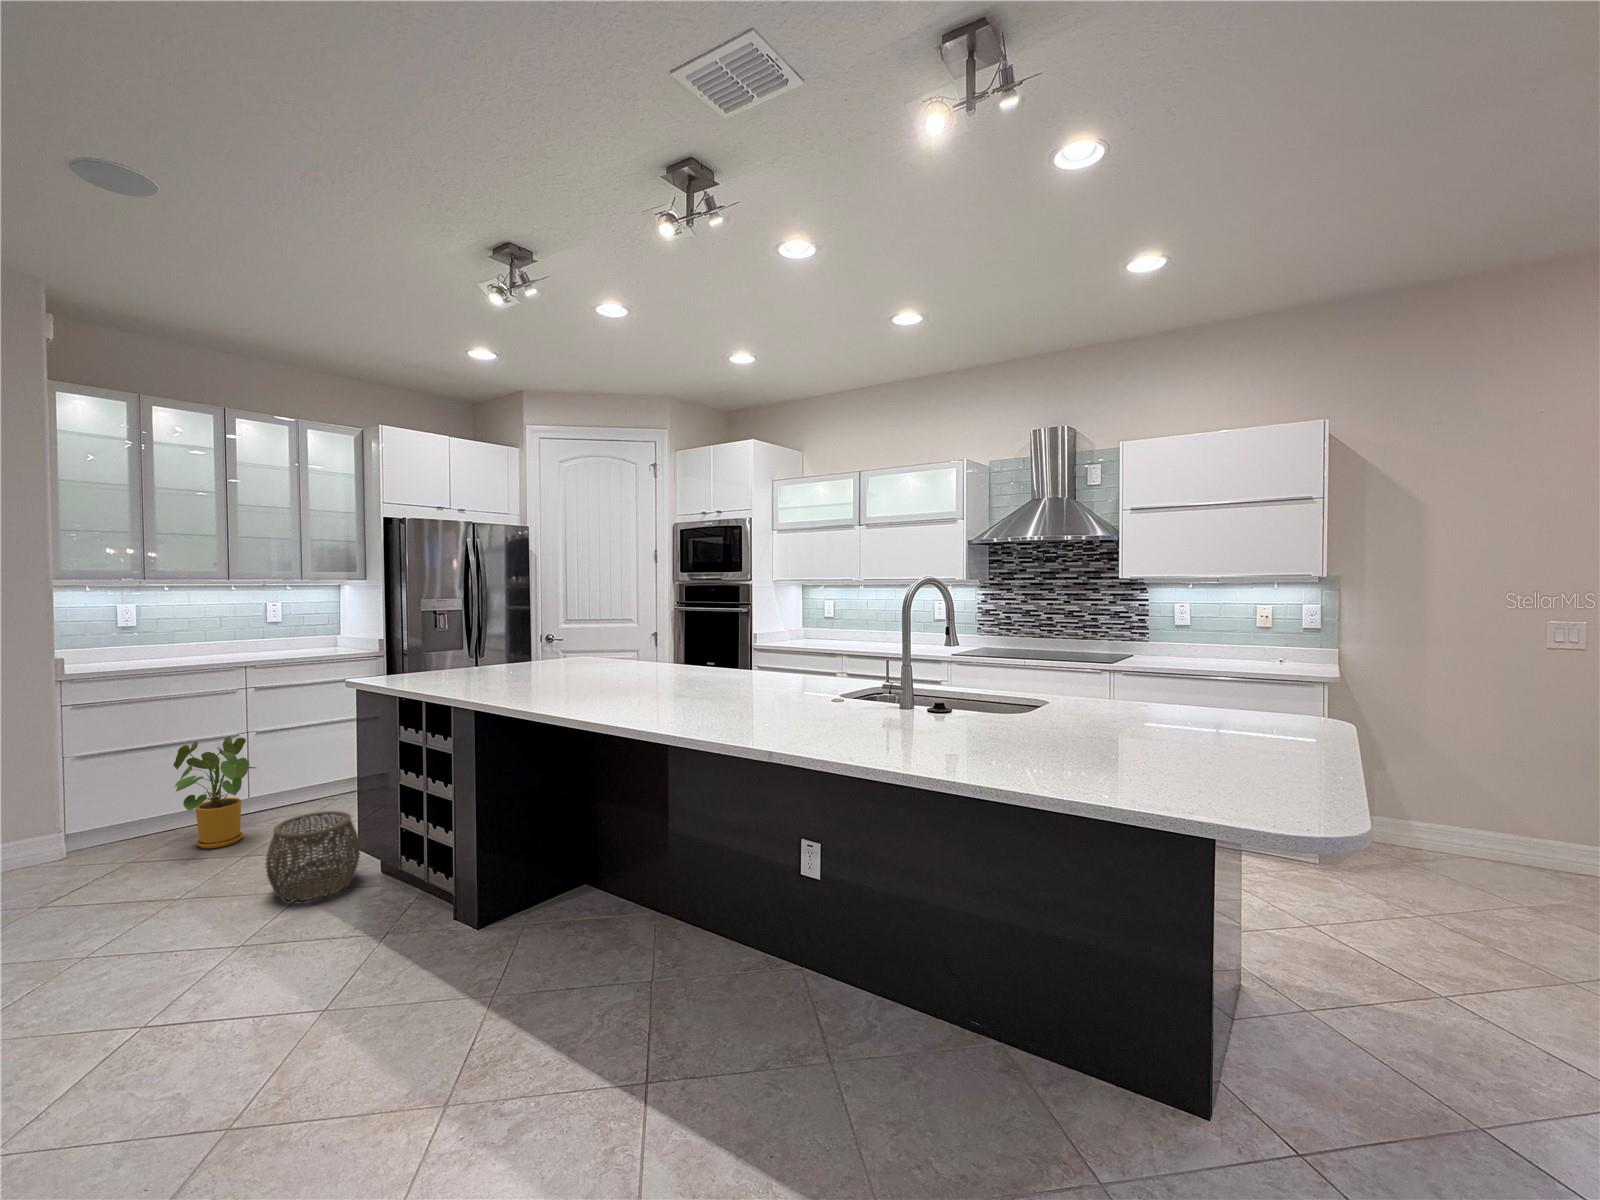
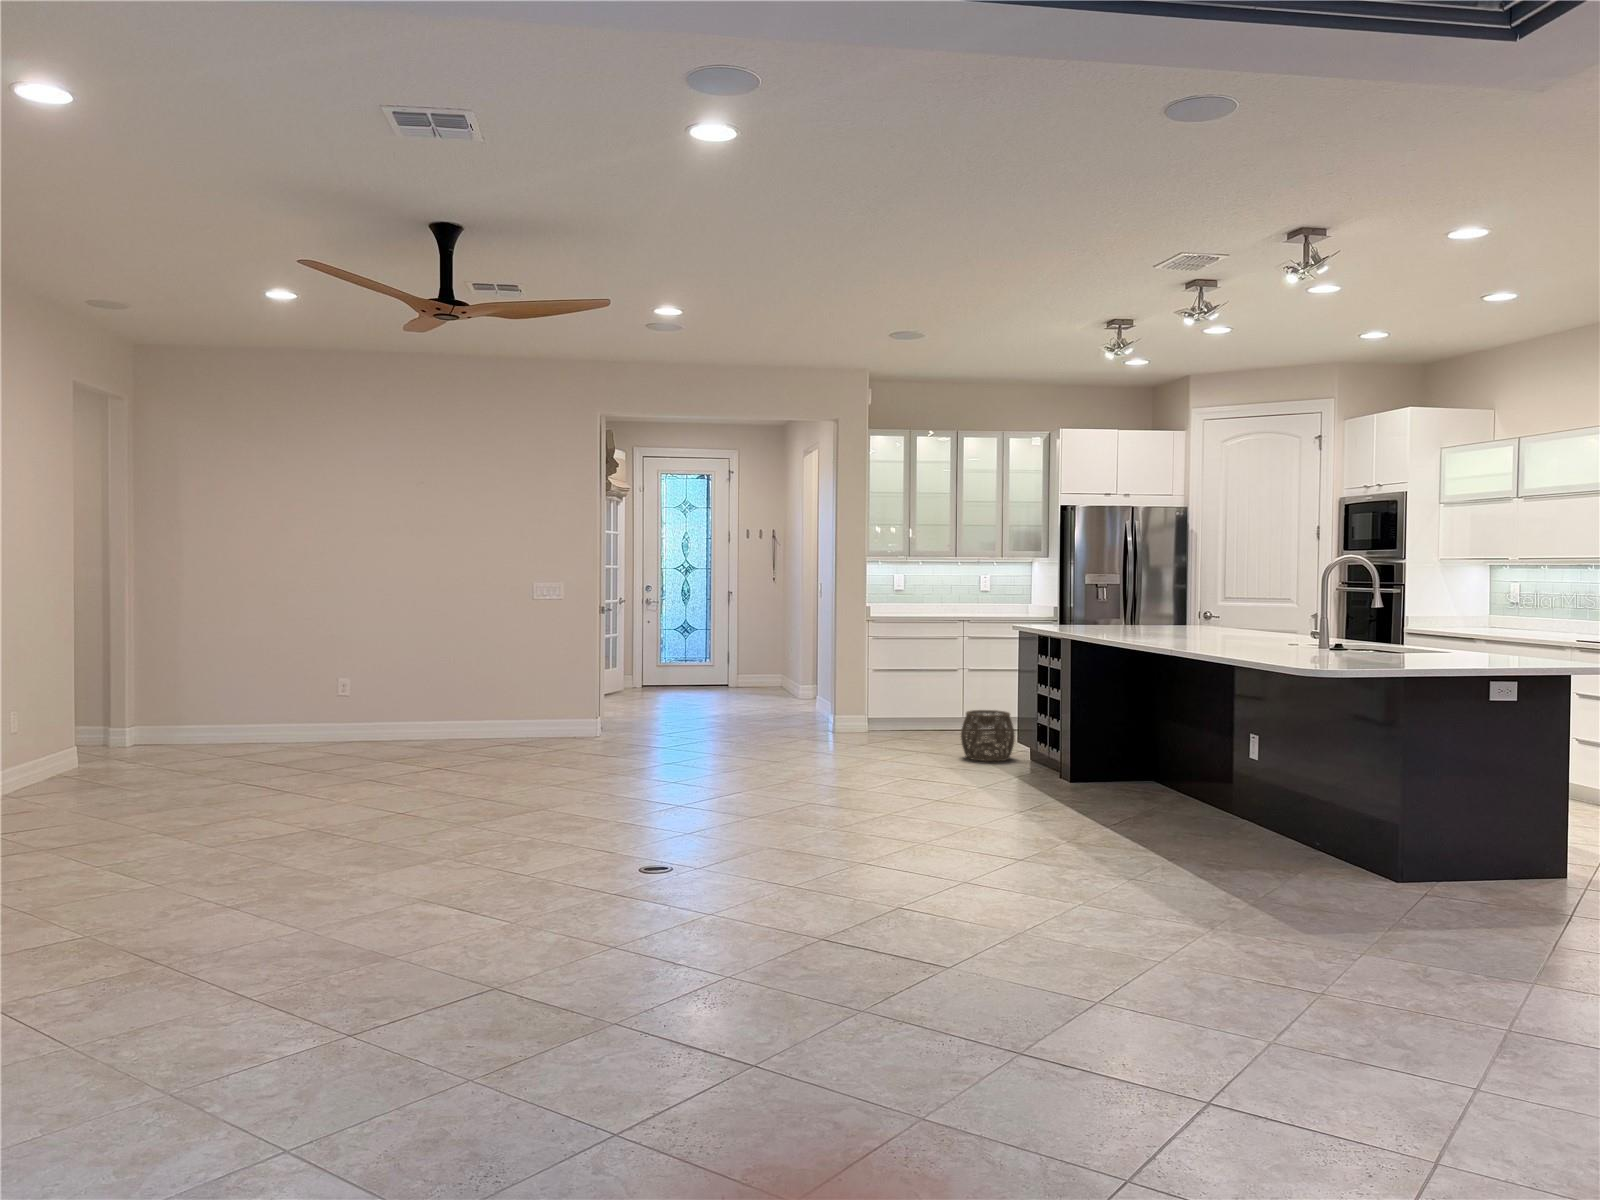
house plant: present [173,737,256,848] -> none [918,667,967,739]

